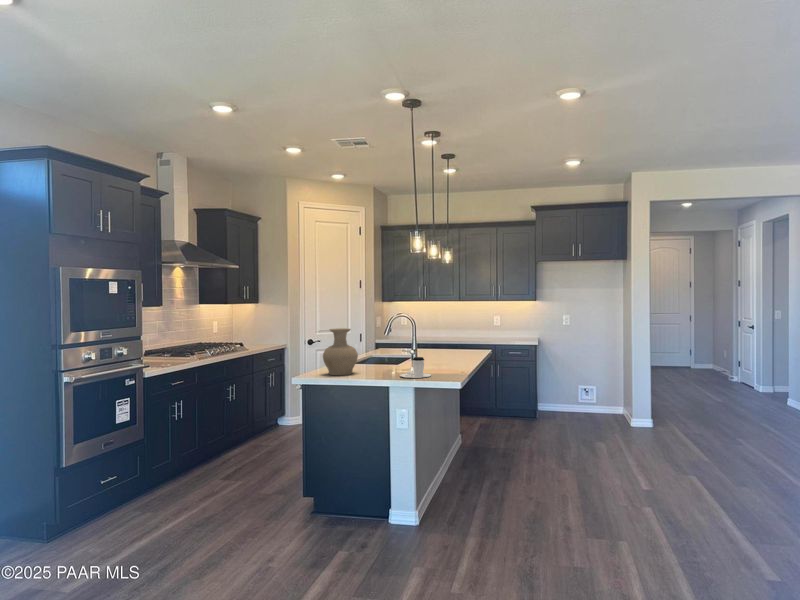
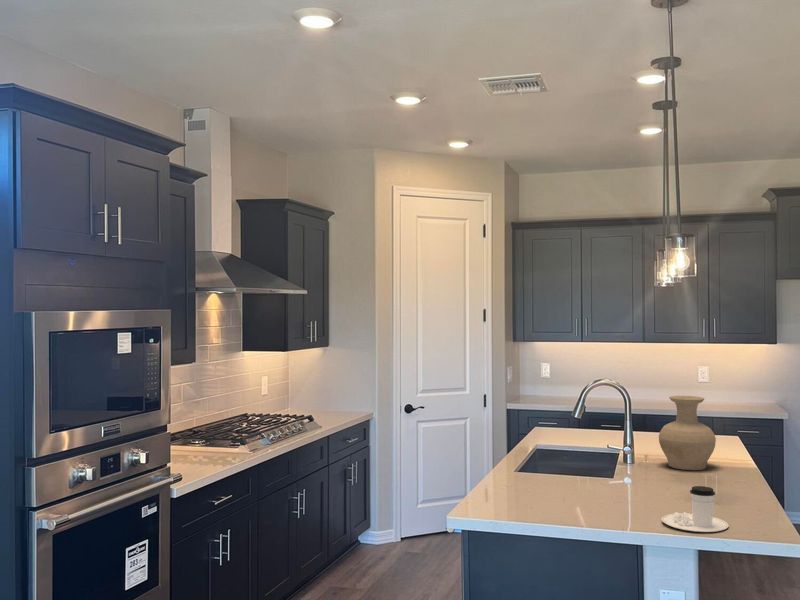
vase: present [323,328,358,375] -> present [659,396,716,470]

